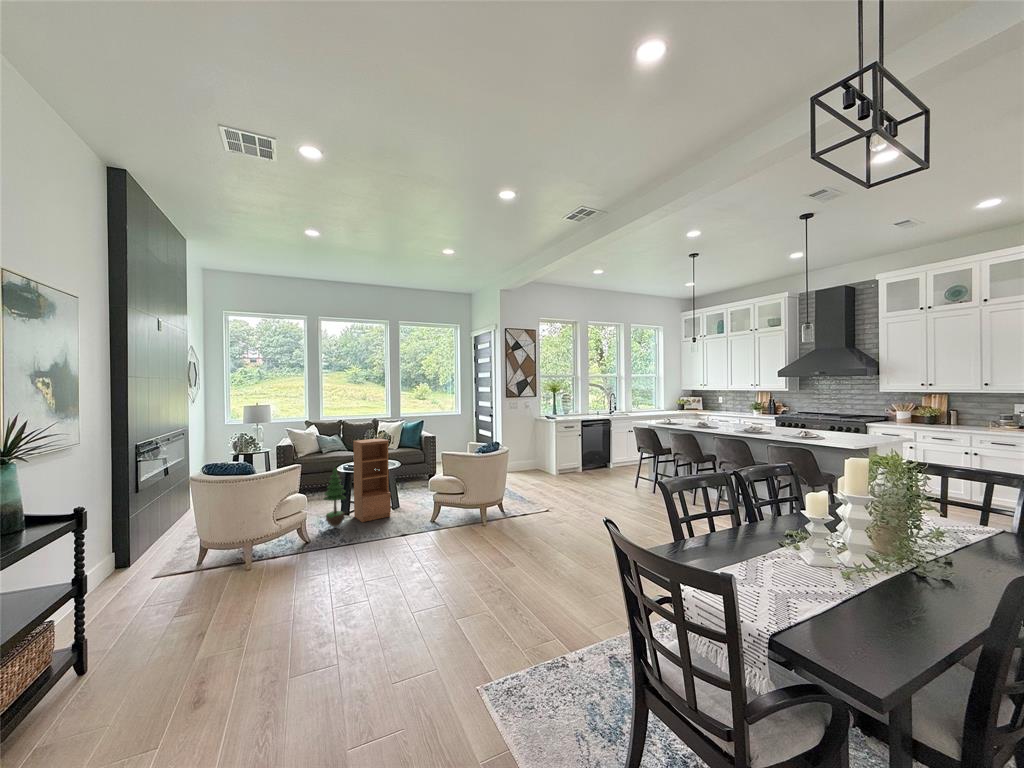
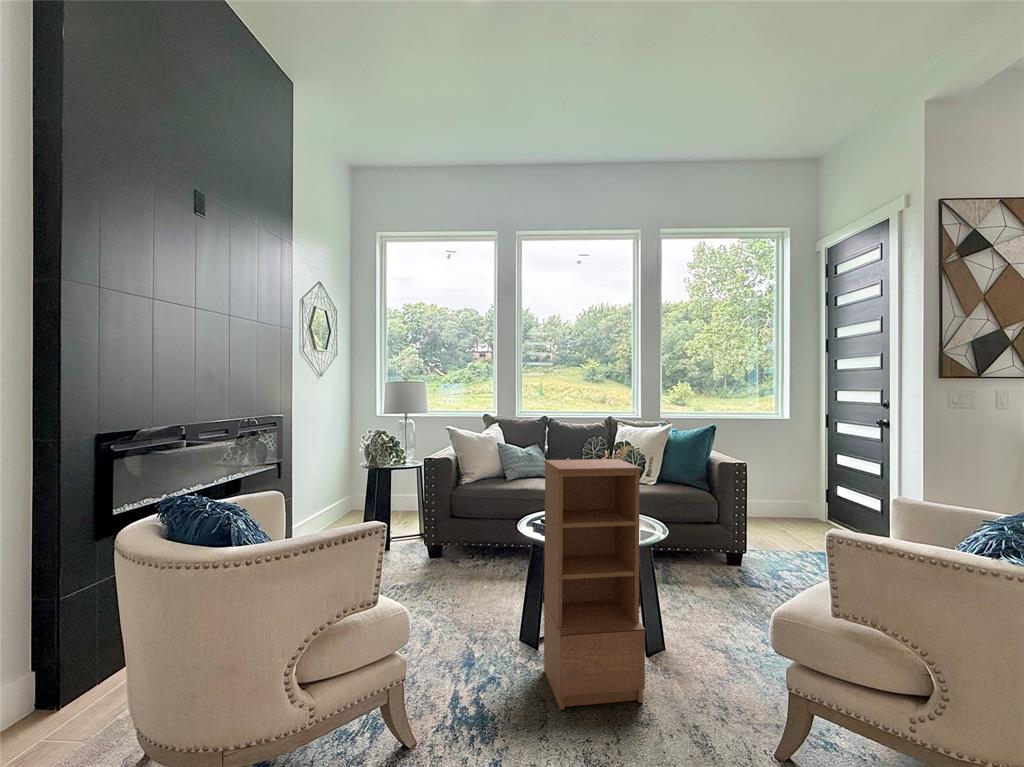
potted tree: present [323,467,346,528] -> none [449,533,515,718]

